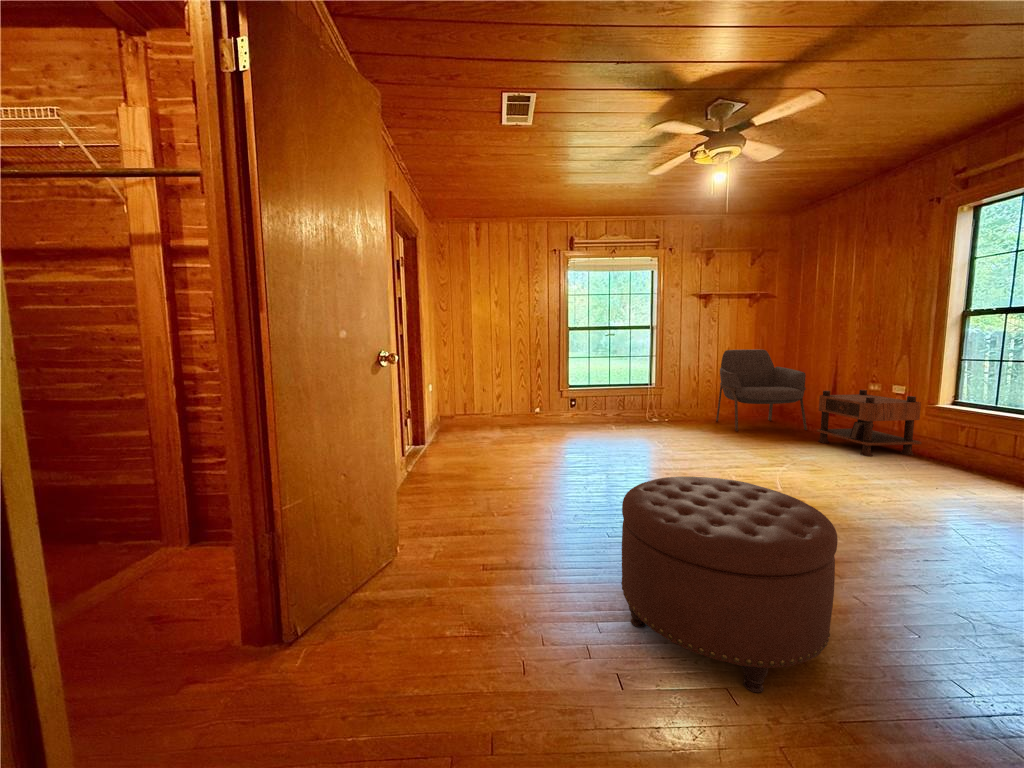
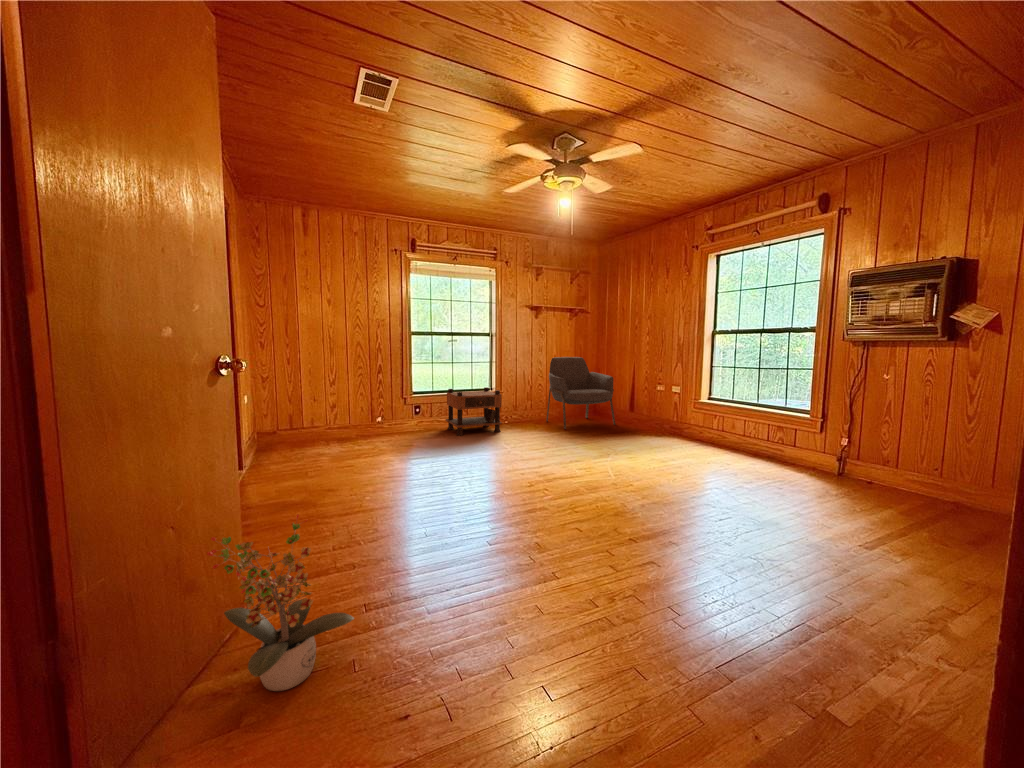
nightstand: present [817,390,922,456] -> present [446,387,502,436]
ottoman: present [621,476,838,693] -> none [523,475,702,664]
potted plant: none [360,480,465,615] -> present [207,515,354,691]

